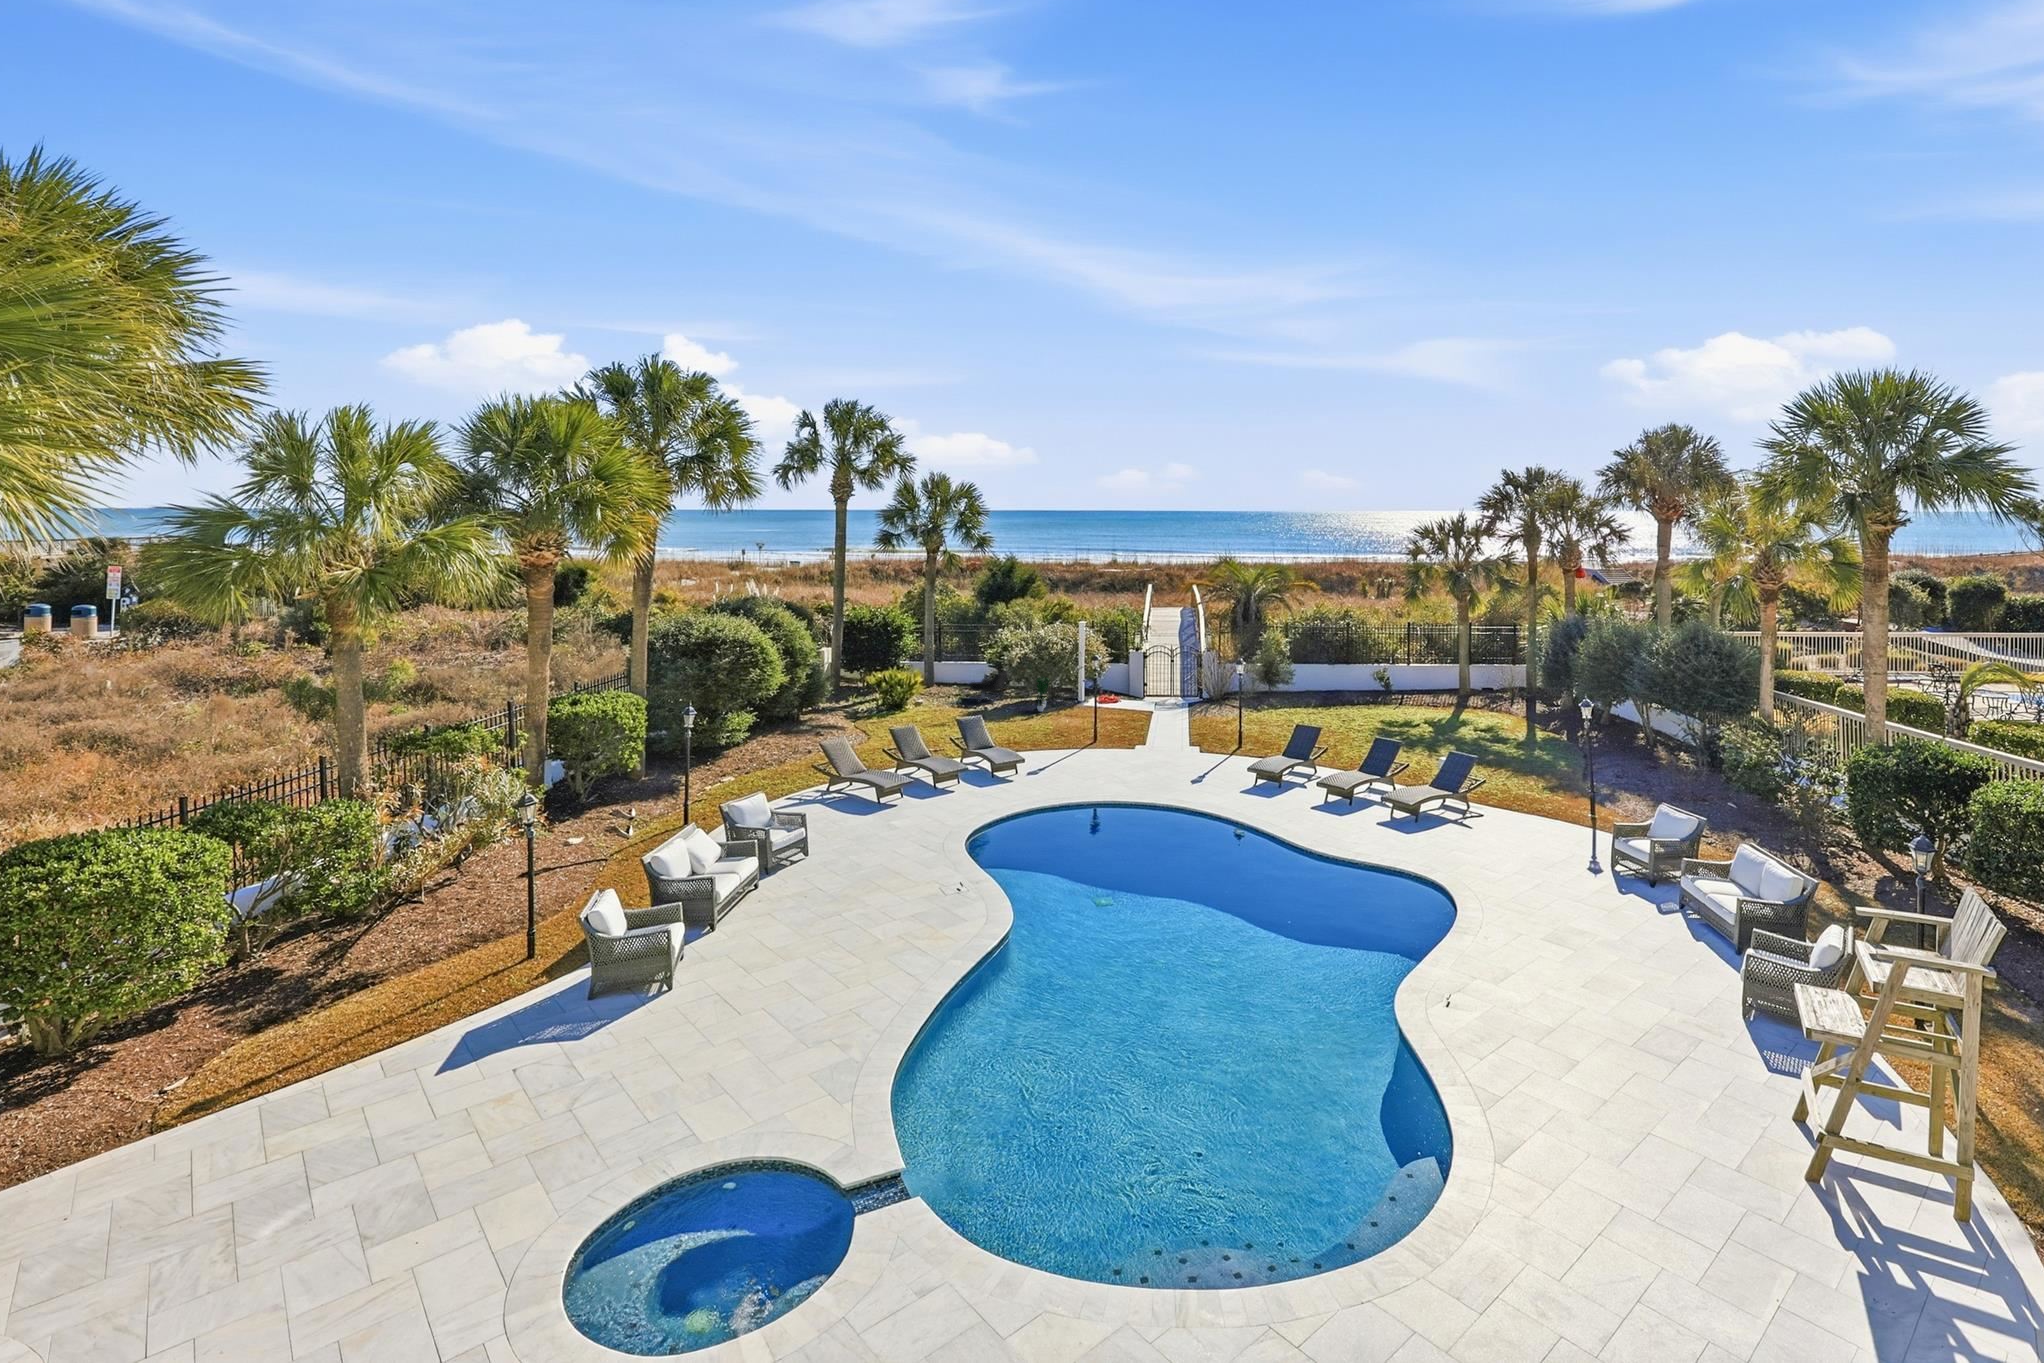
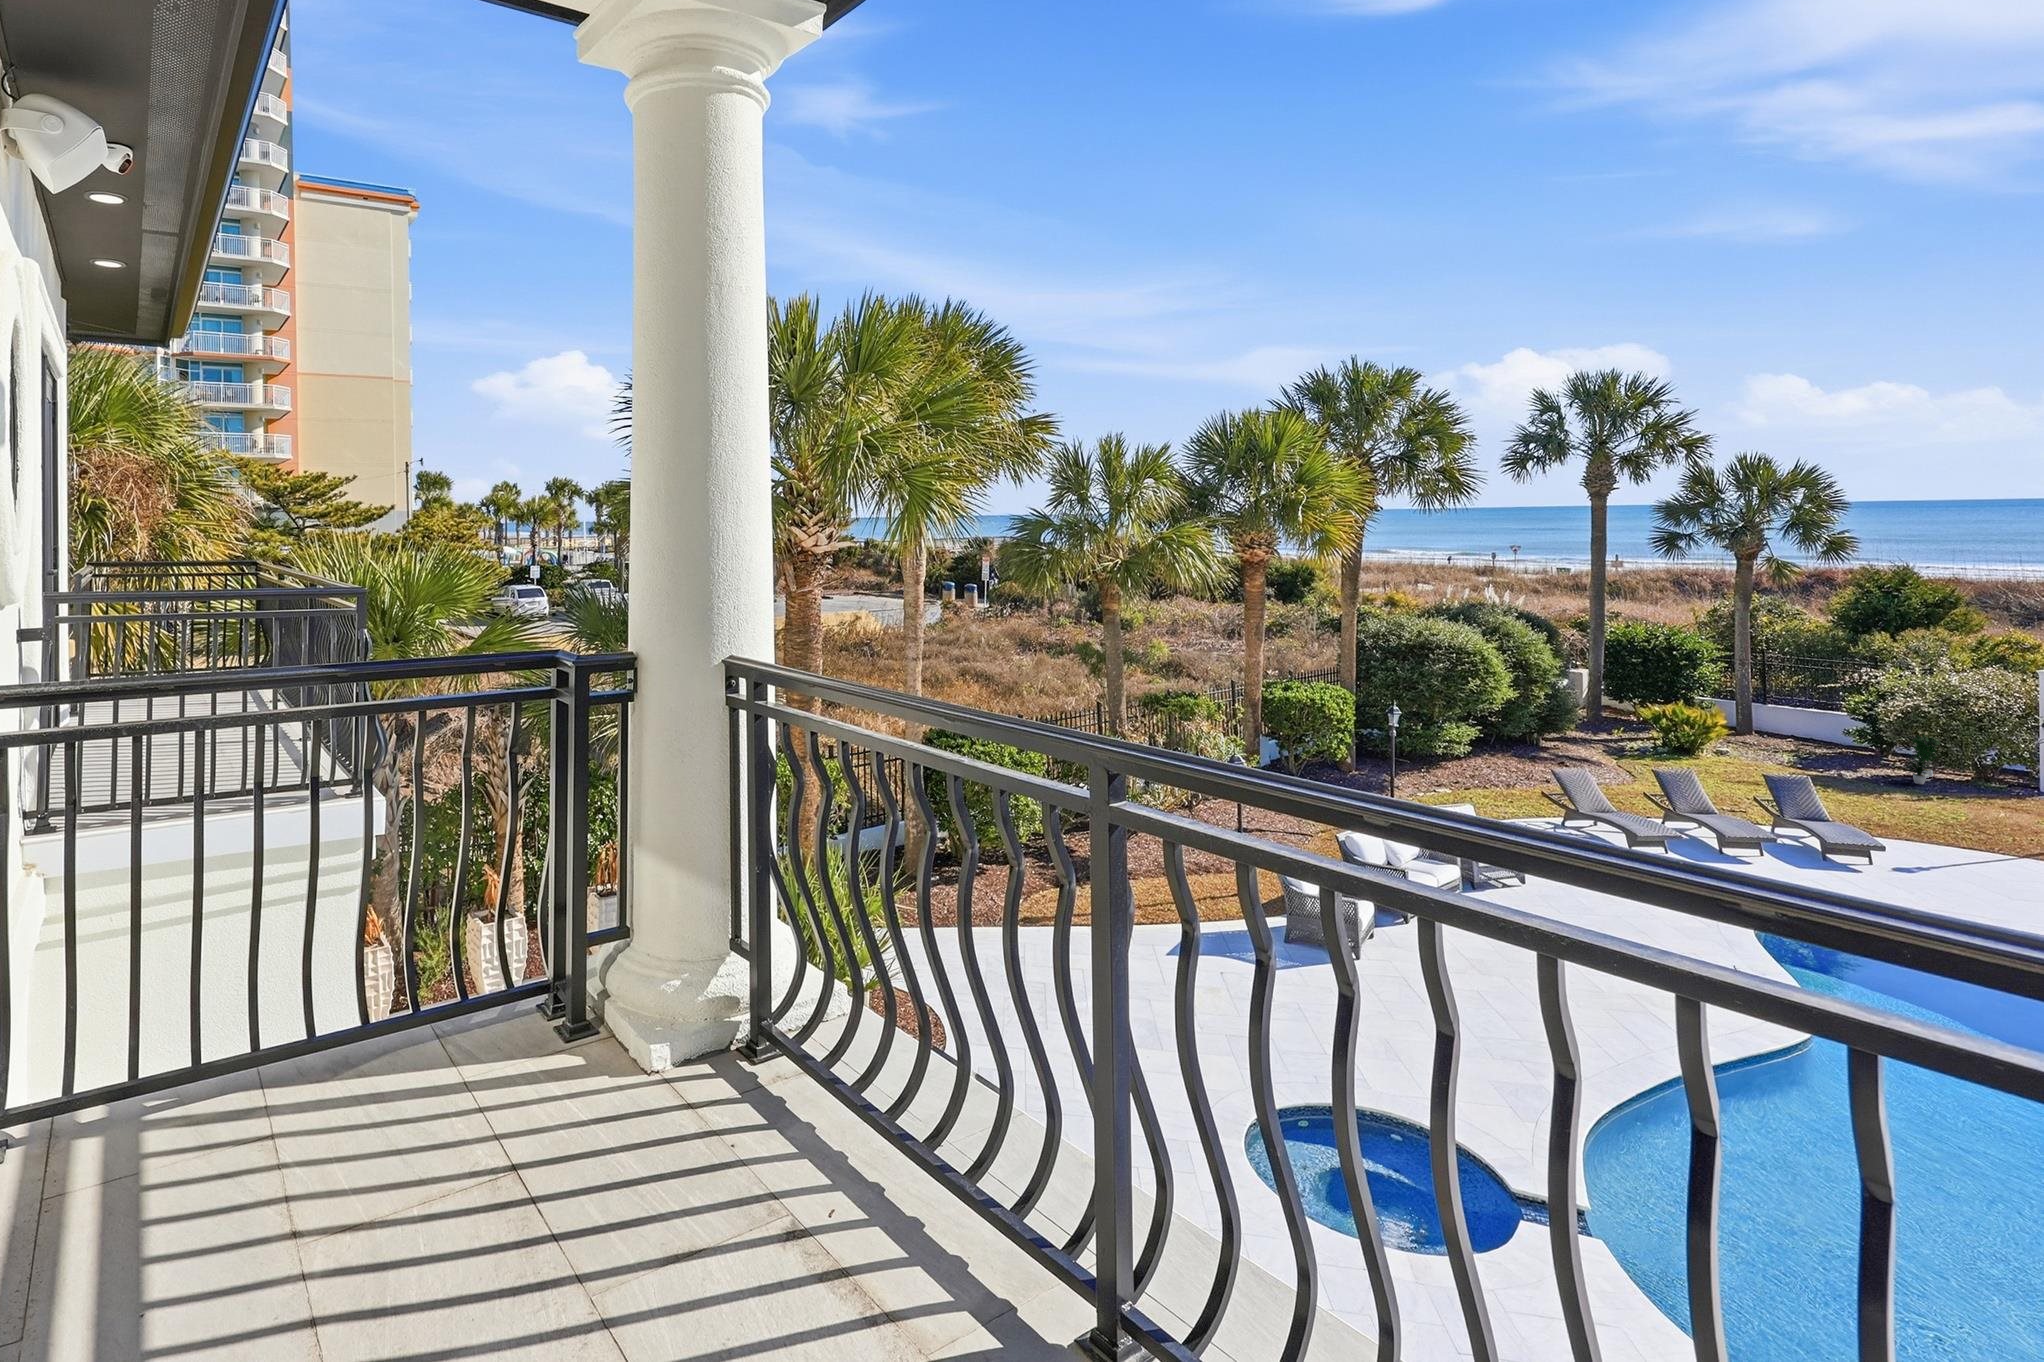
lounge chair: present [969,672,1007,699] -> none [1796,723,1866,762]

